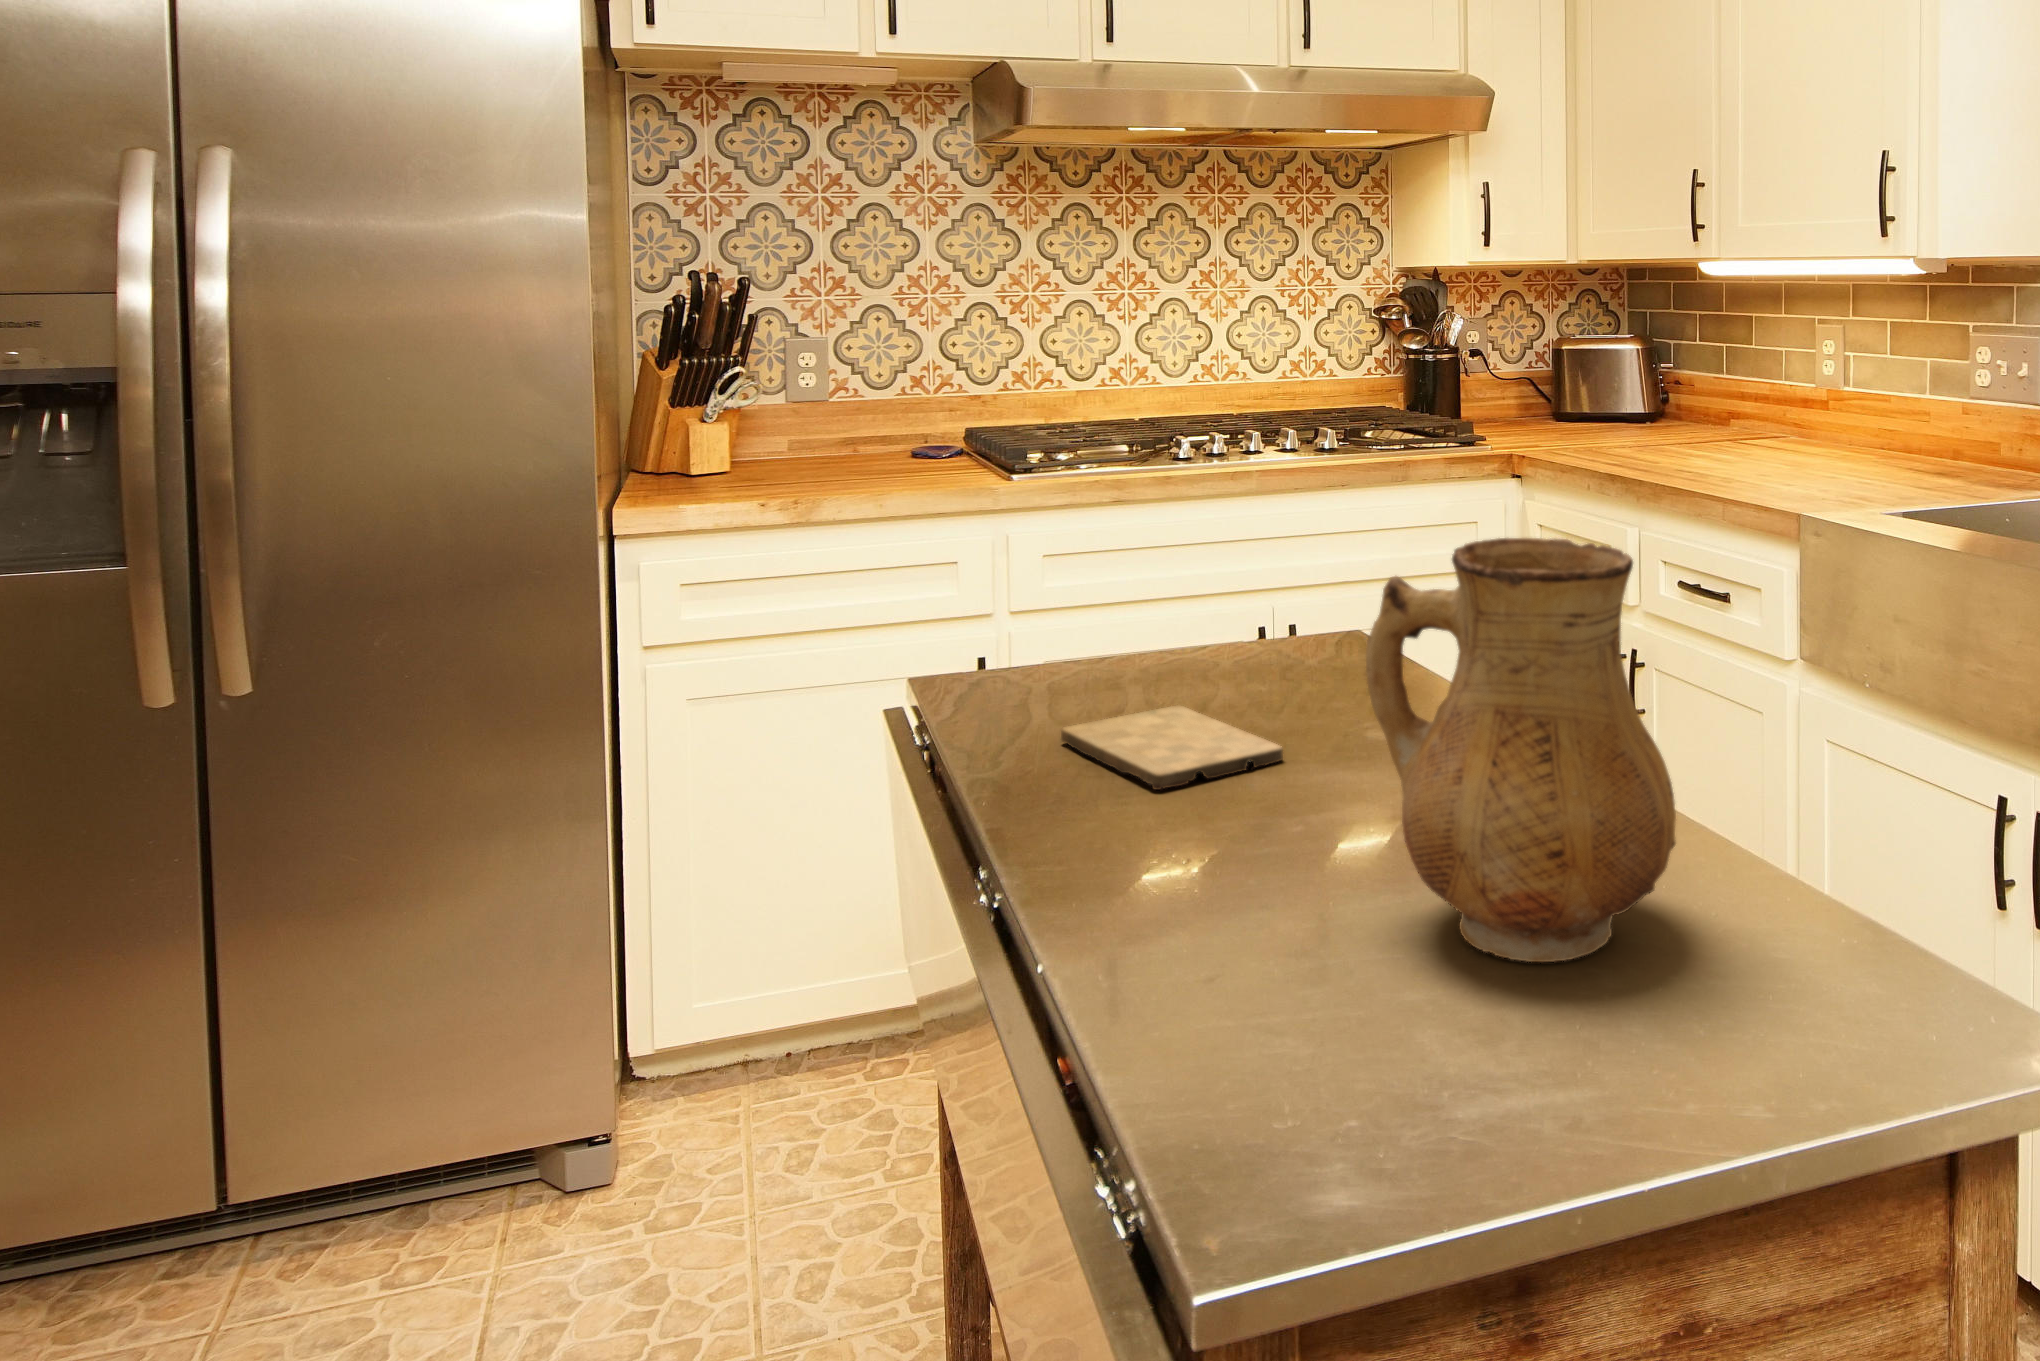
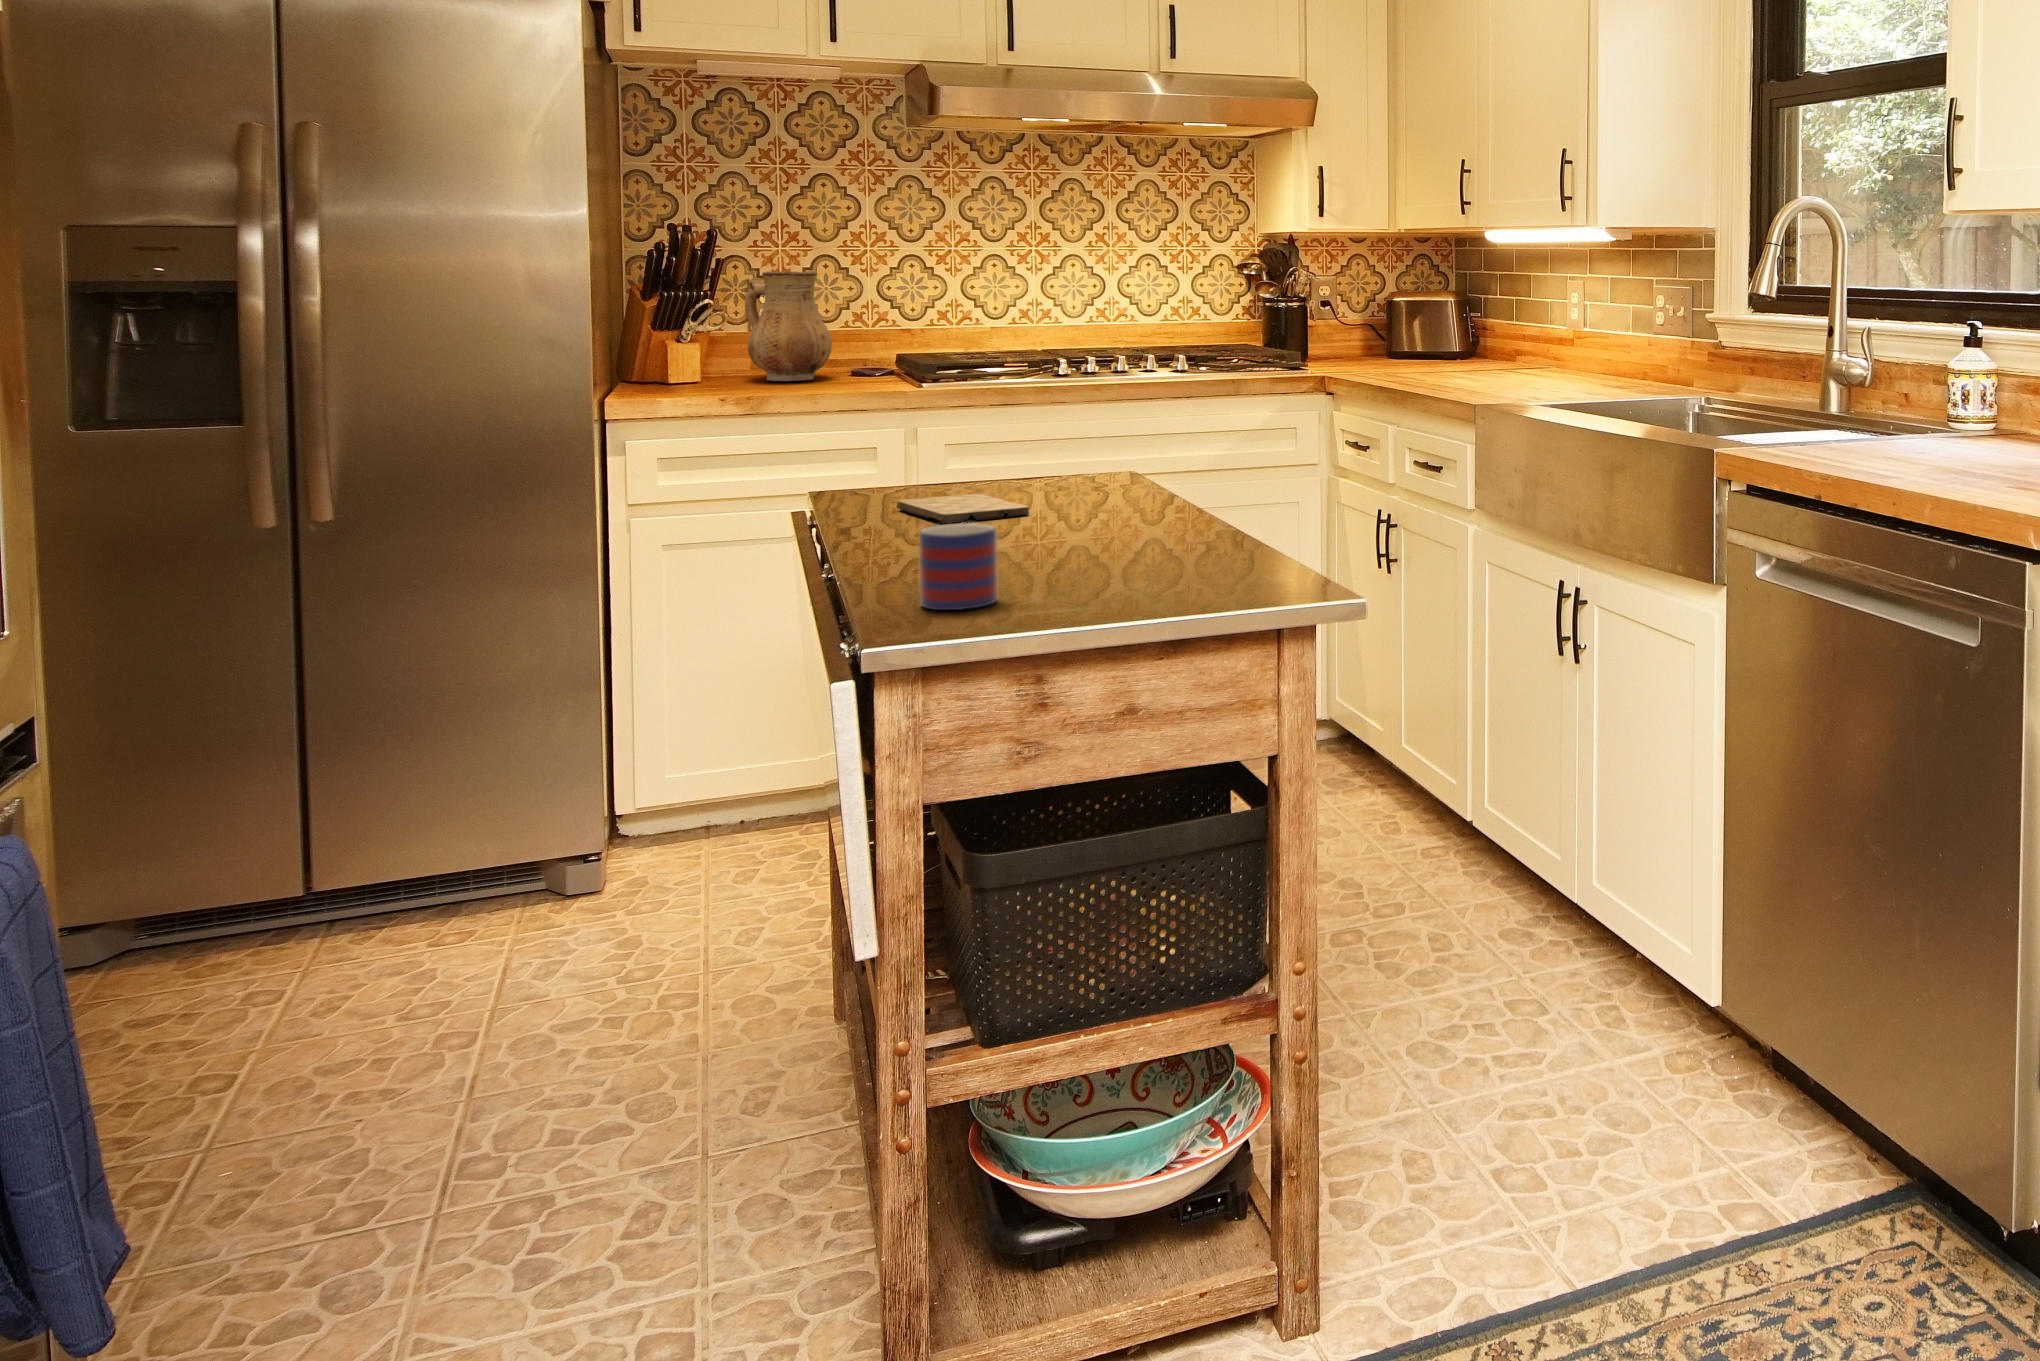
ceramic pitcher: present [1366,538,1676,962] -> present [745,271,832,381]
mug: none [1268,944,1433,1195] -> present [919,523,997,610]

